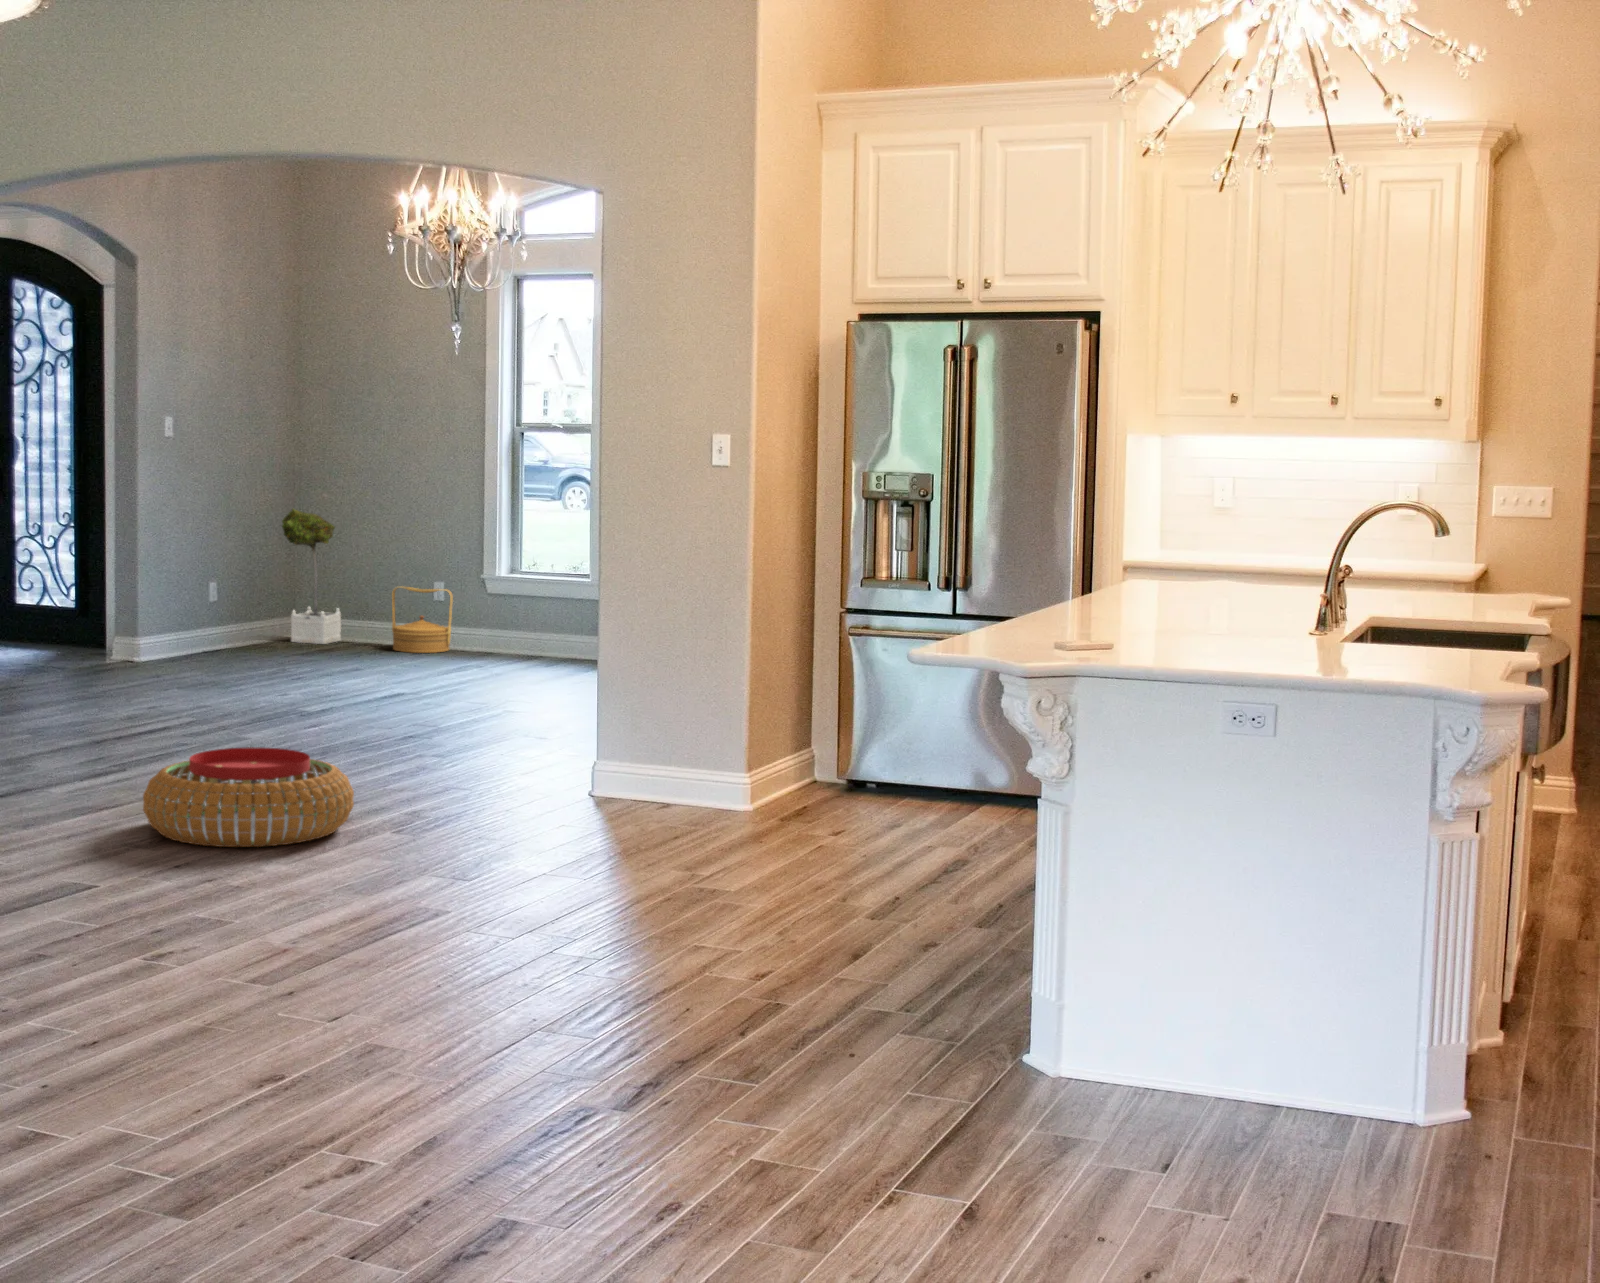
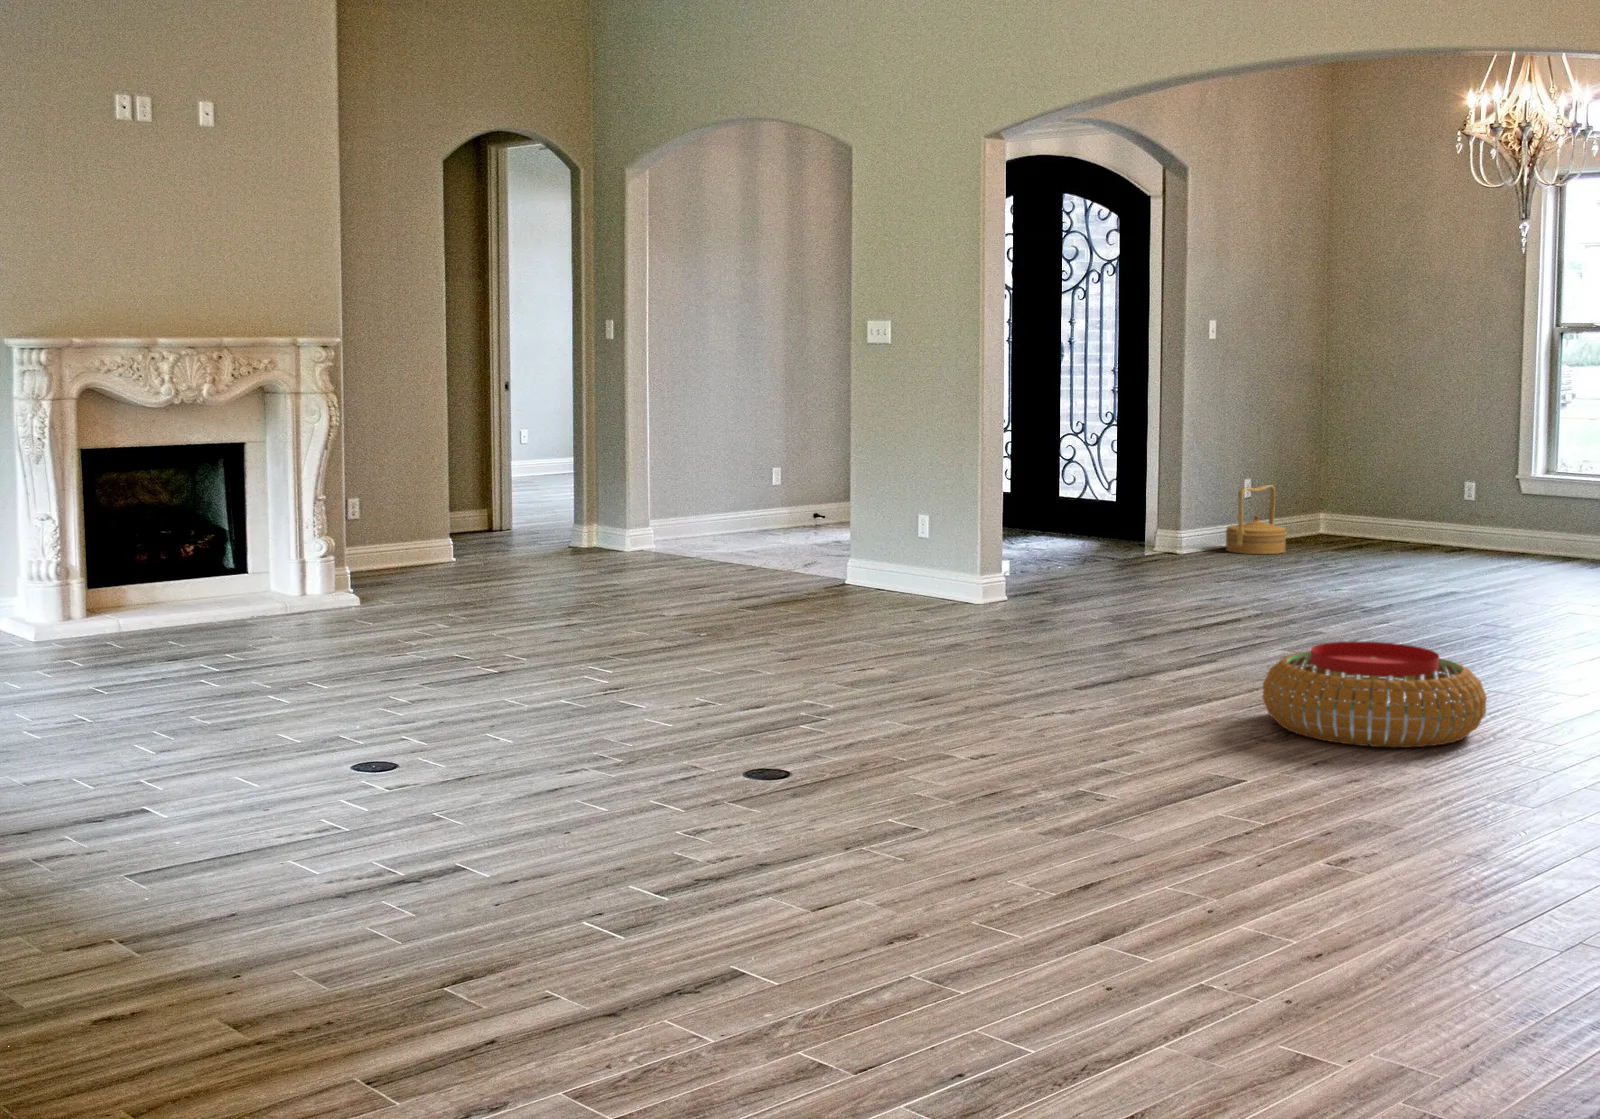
potted tree: present [282,509,341,644] -> none [1307,405,1363,541]
woven basket: present [392,586,453,653] -> present [1226,485,1287,554]

